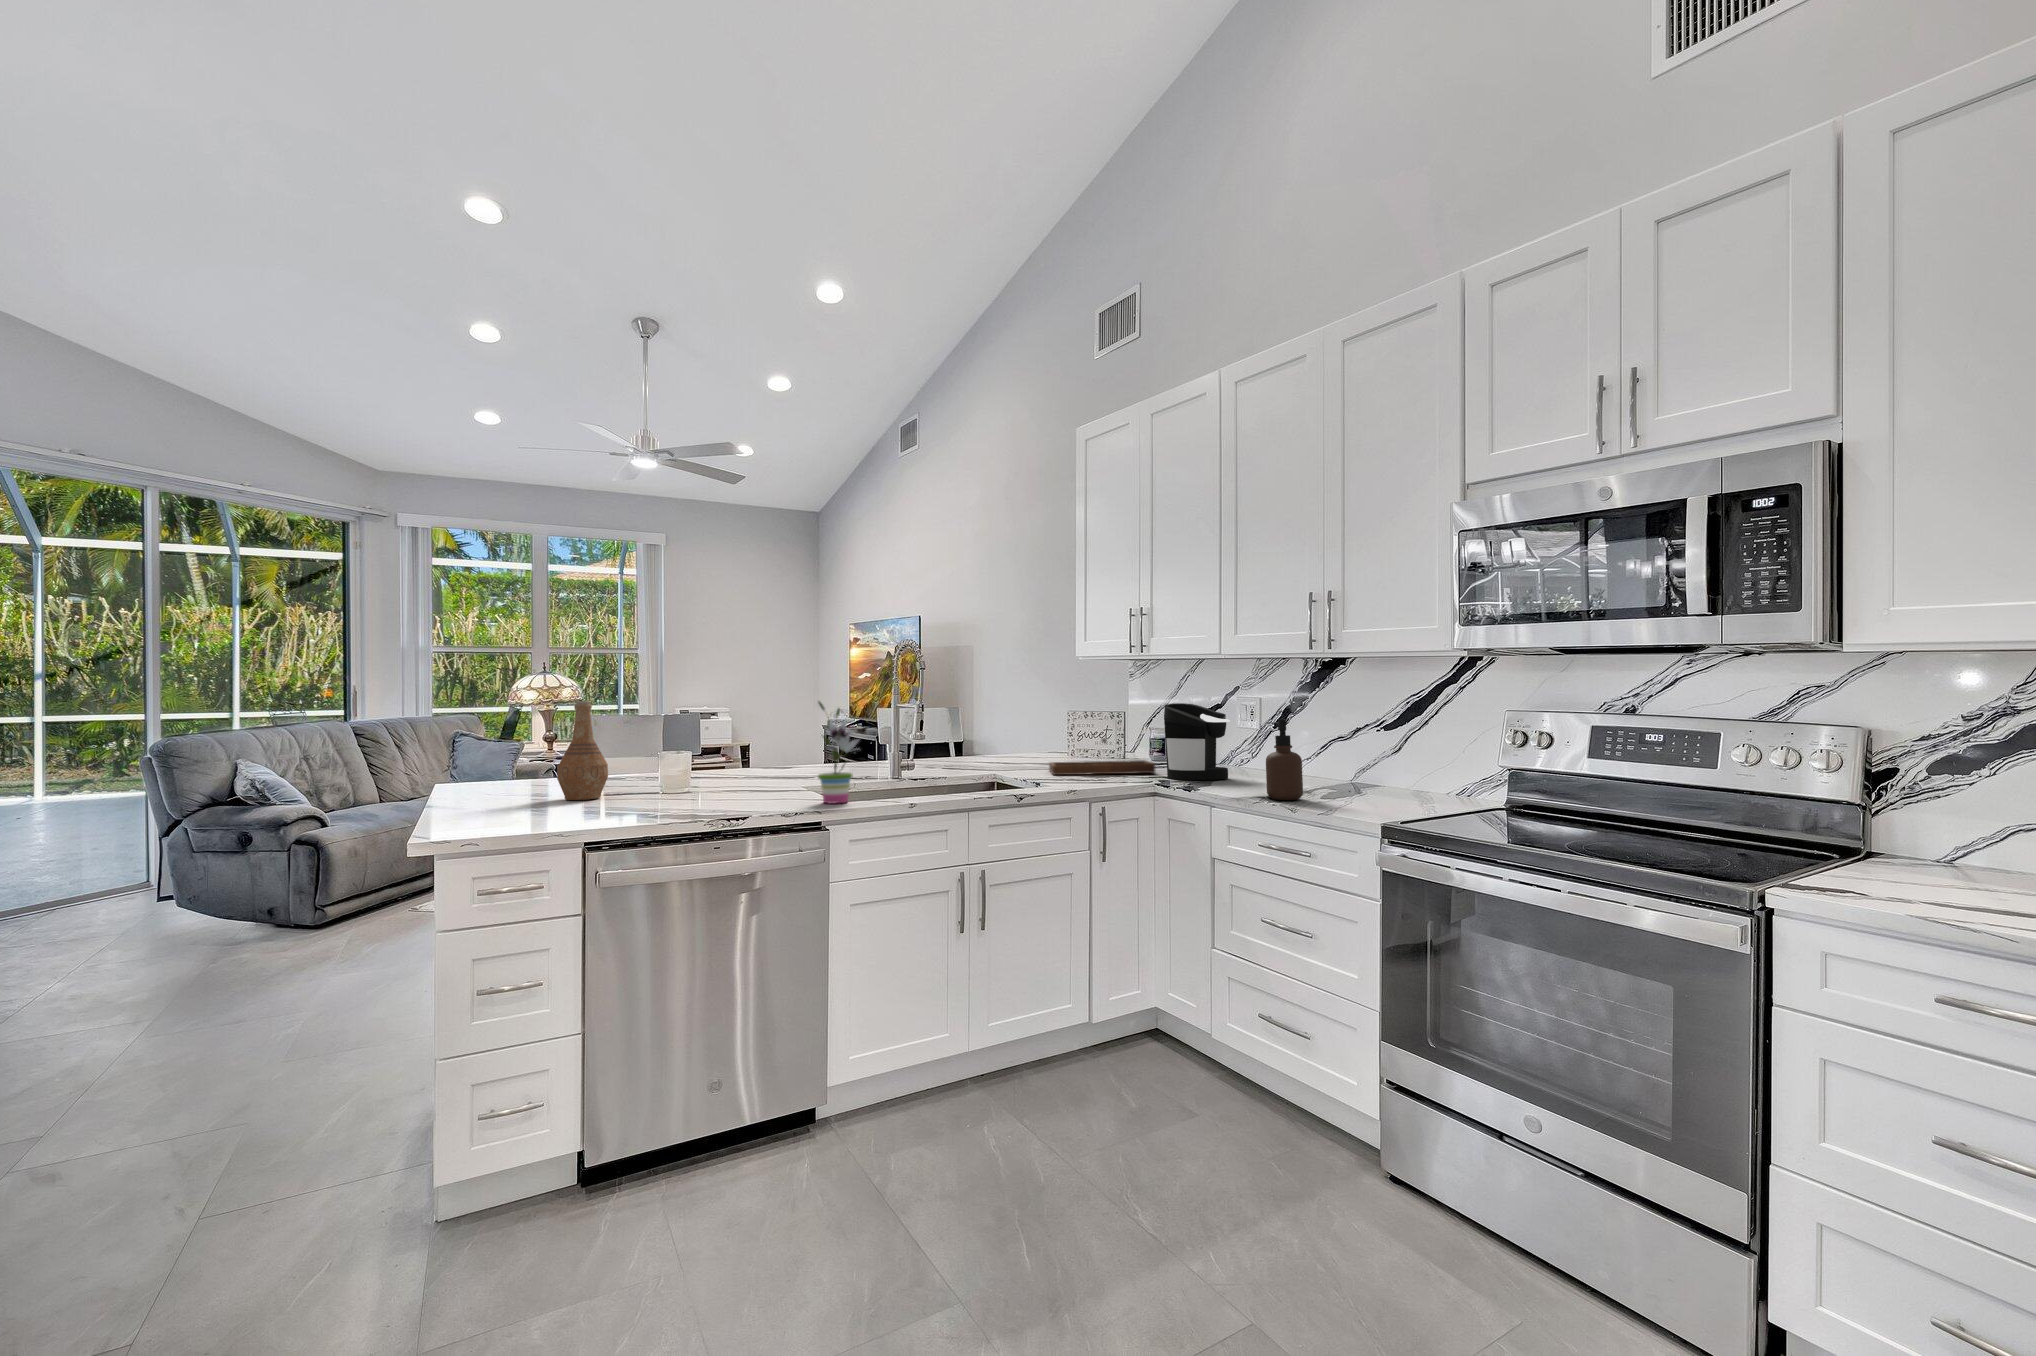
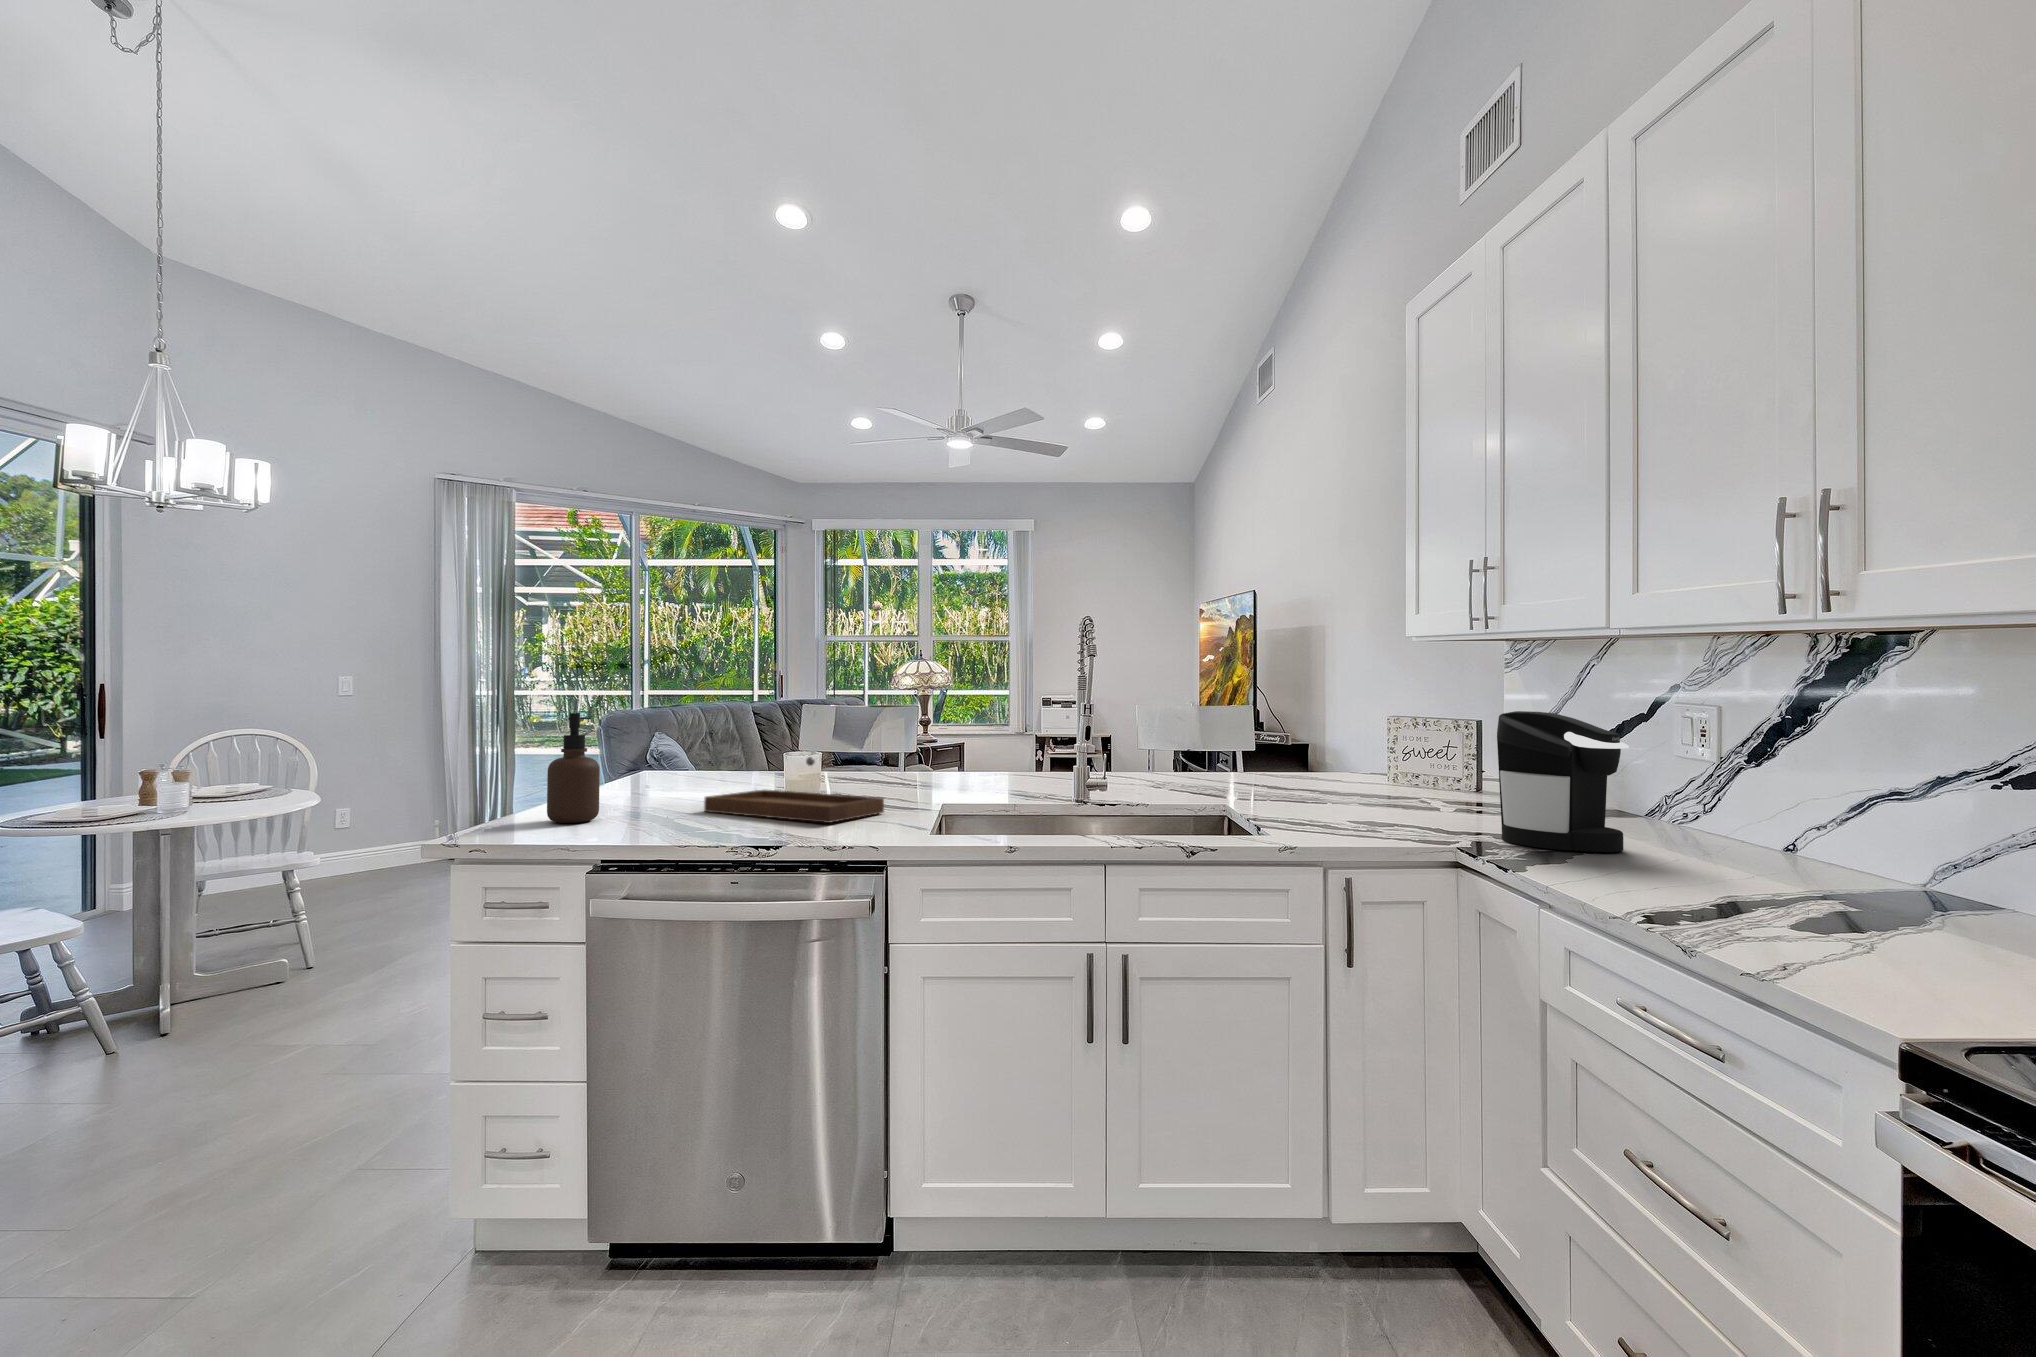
vase: present [557,701,608,800] -> none [669,690,723,803]
potted plant: present [818,702,859,803] -> none [881,696,953,838]
soap dispenser: present [1266,719,1303,800] -> present [547,713,600,823]
tray: present [1049,738,1155,775] -> present [704,757,884,823]

